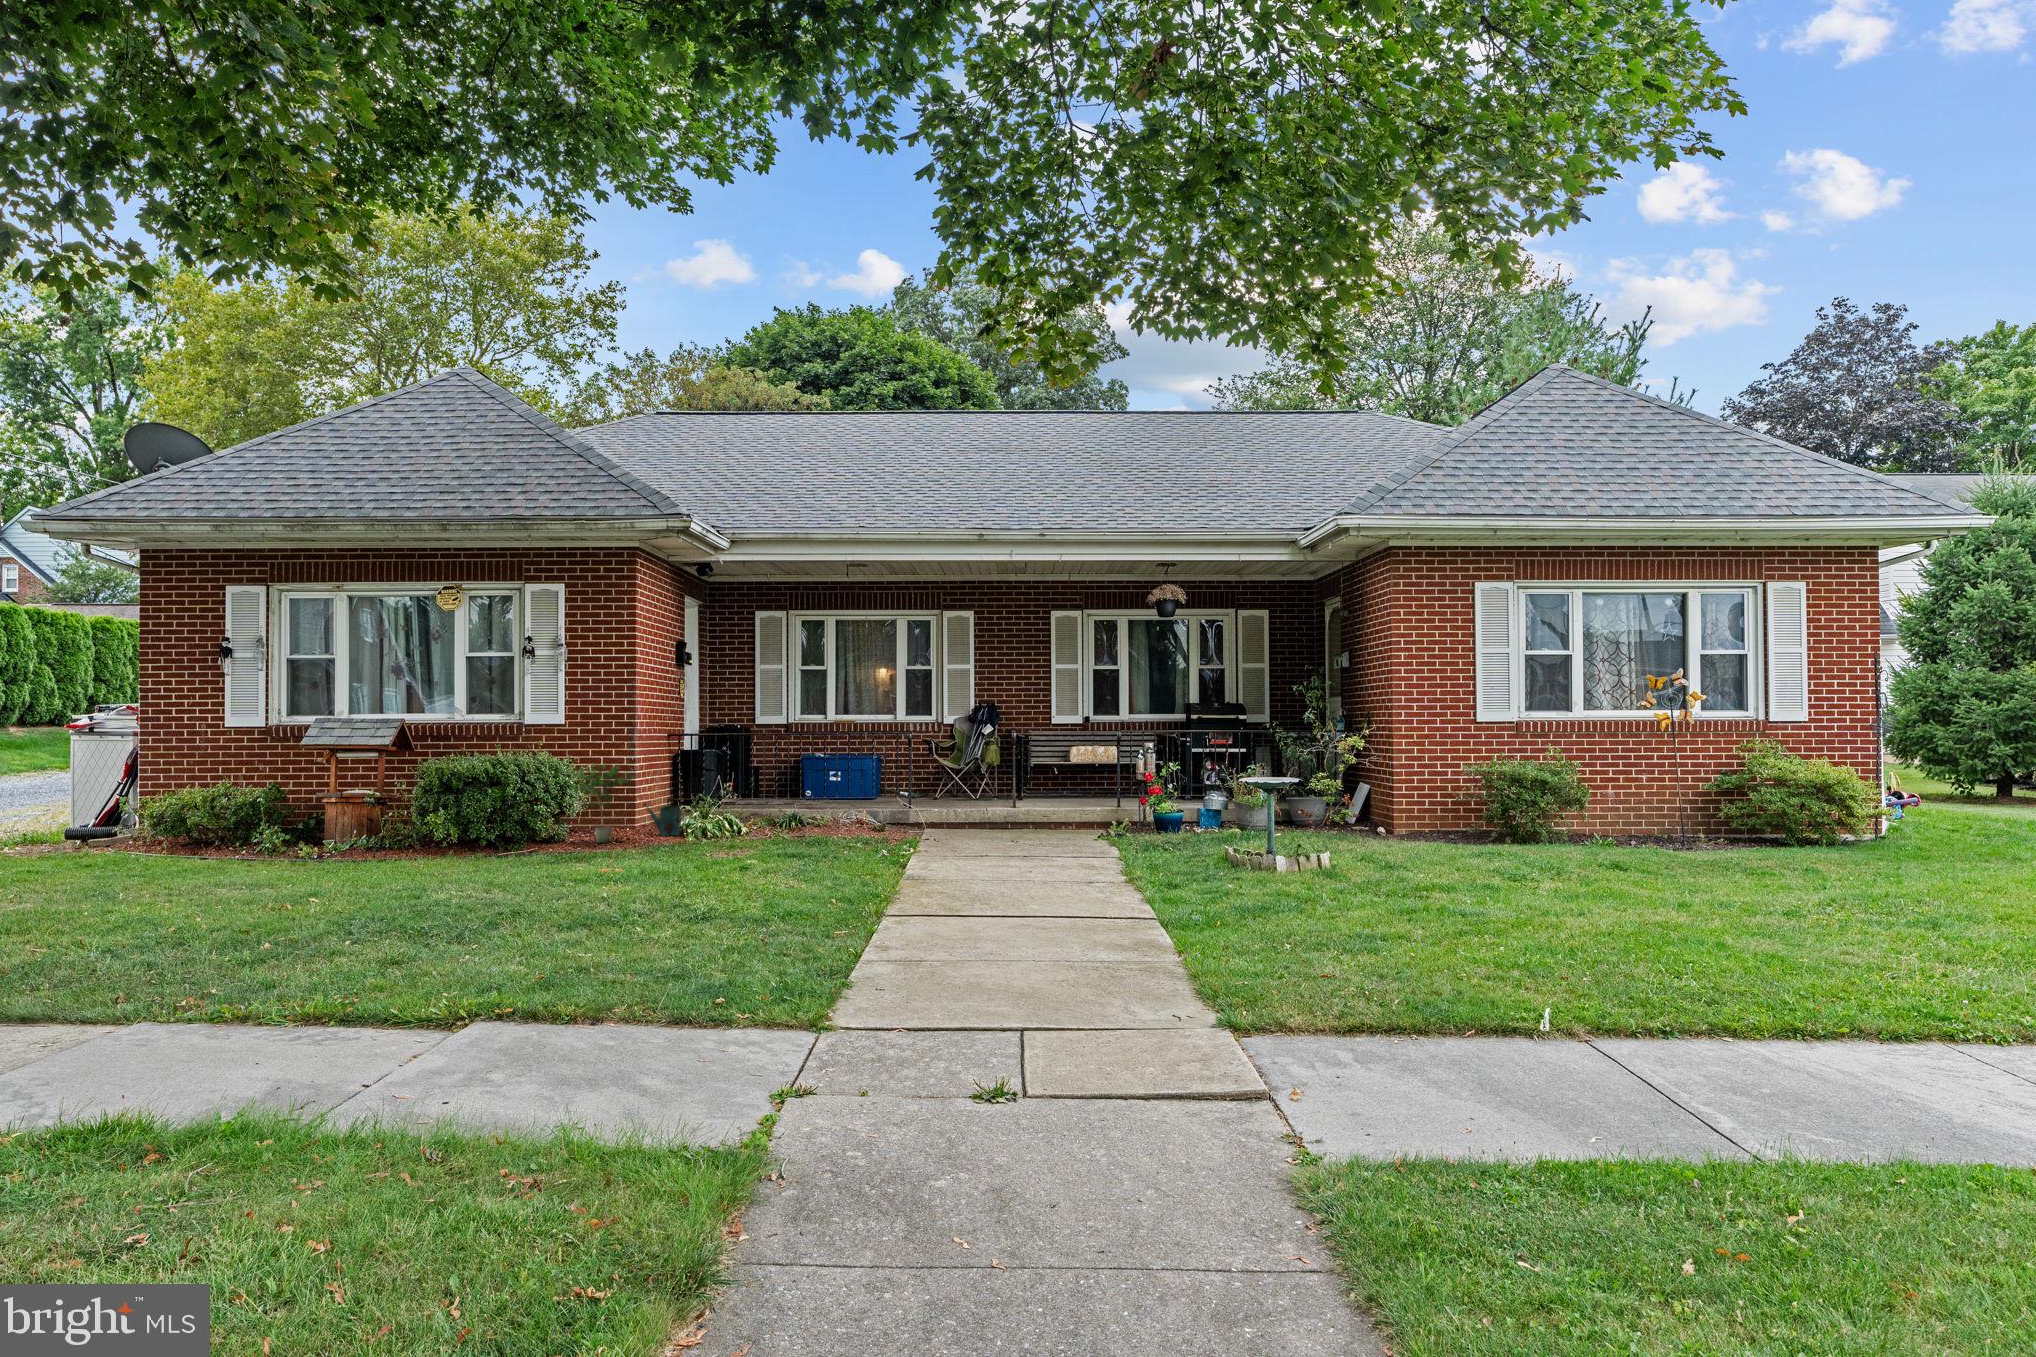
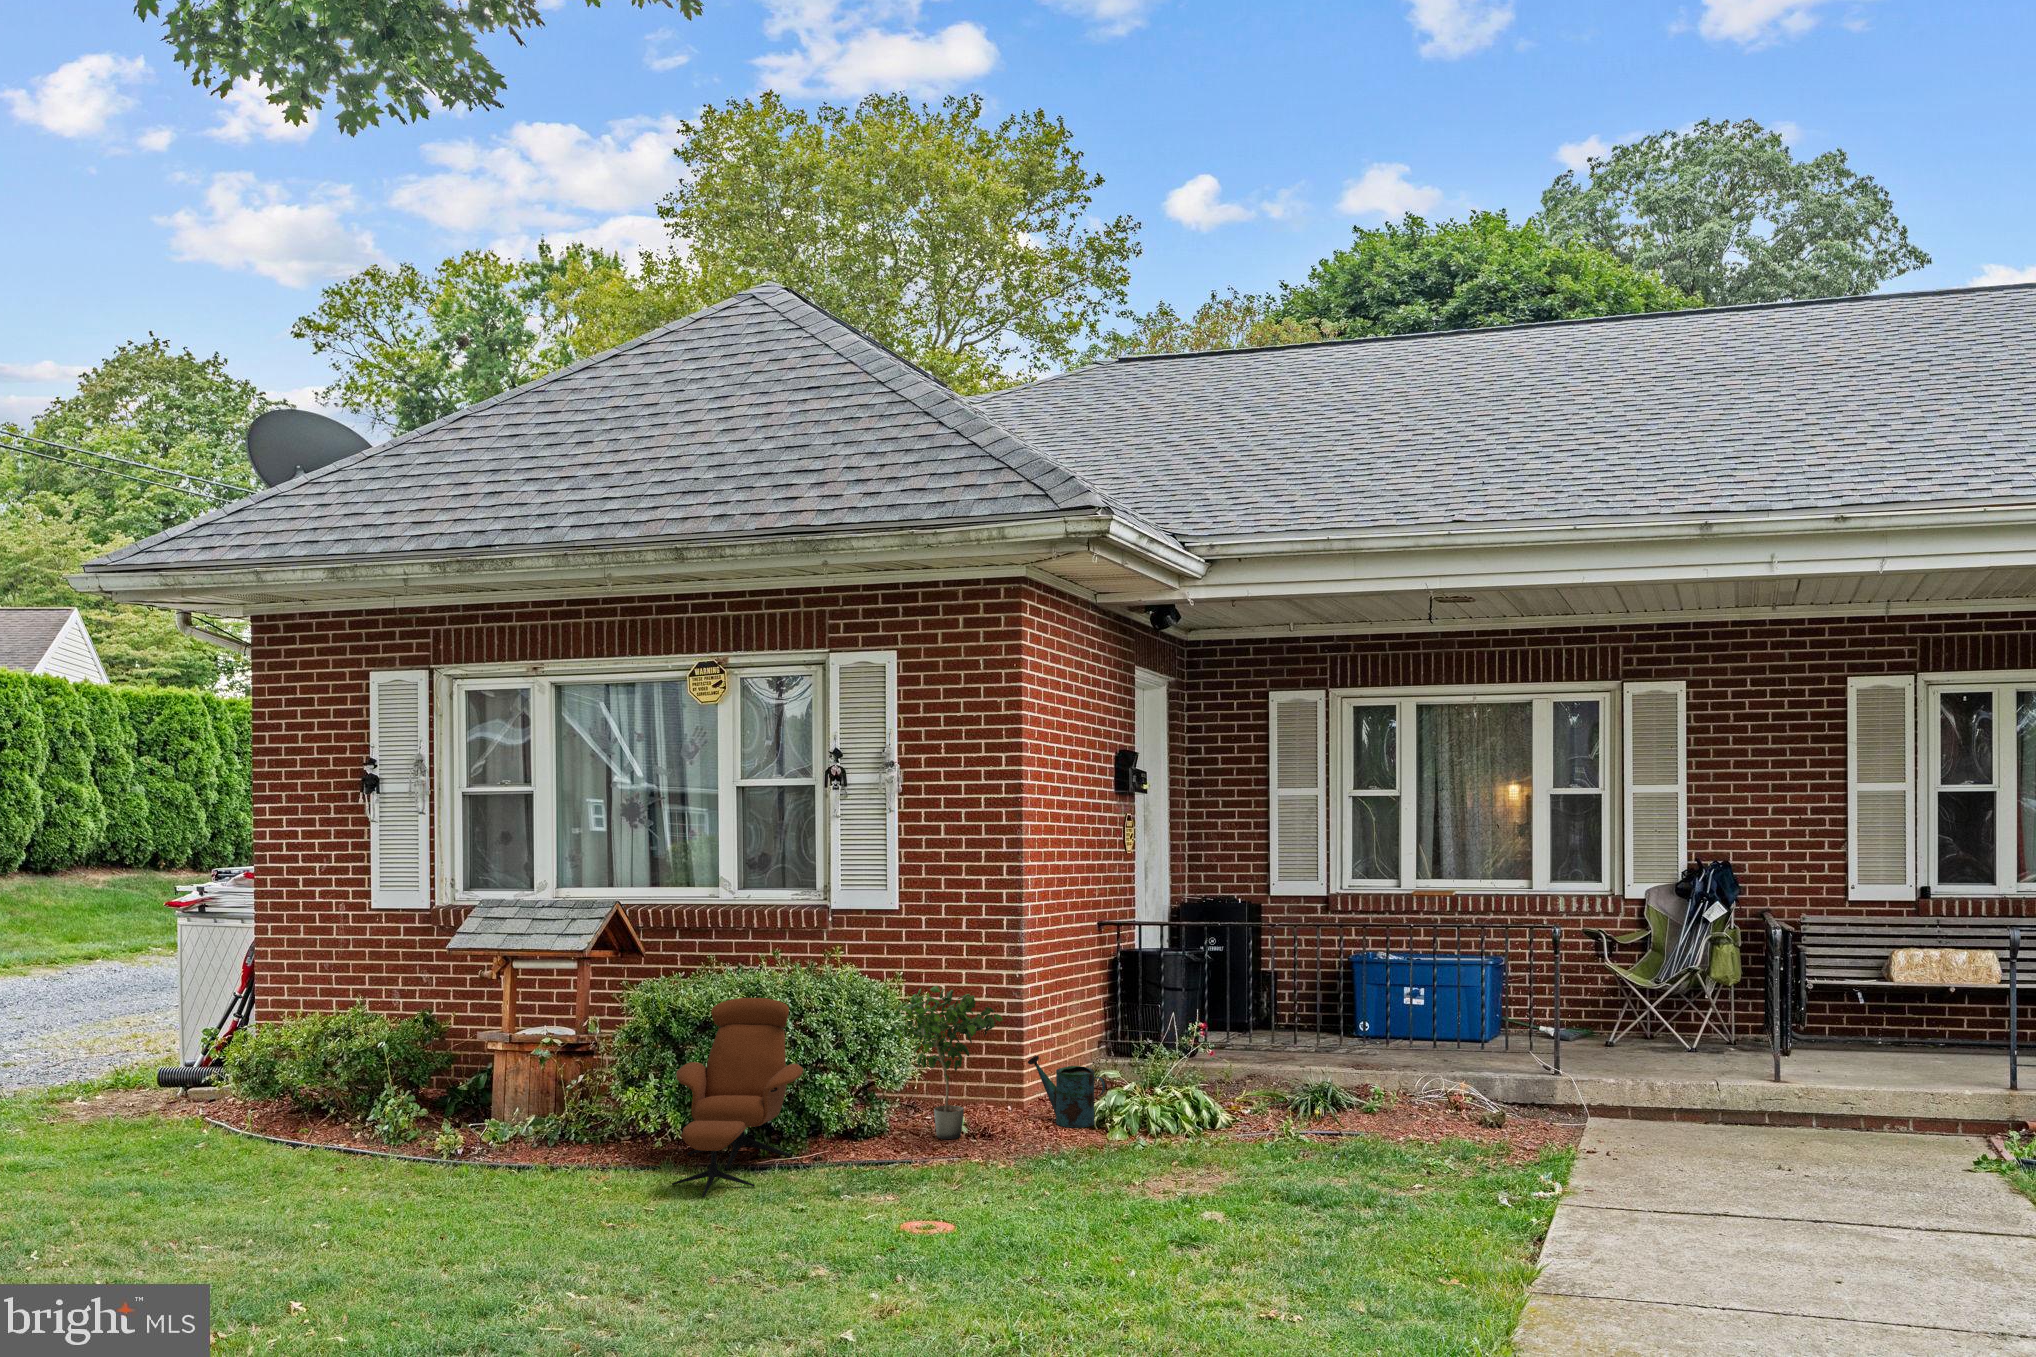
lounge chair: none [450,771,526,867] -> present [672,998,803,1197]

